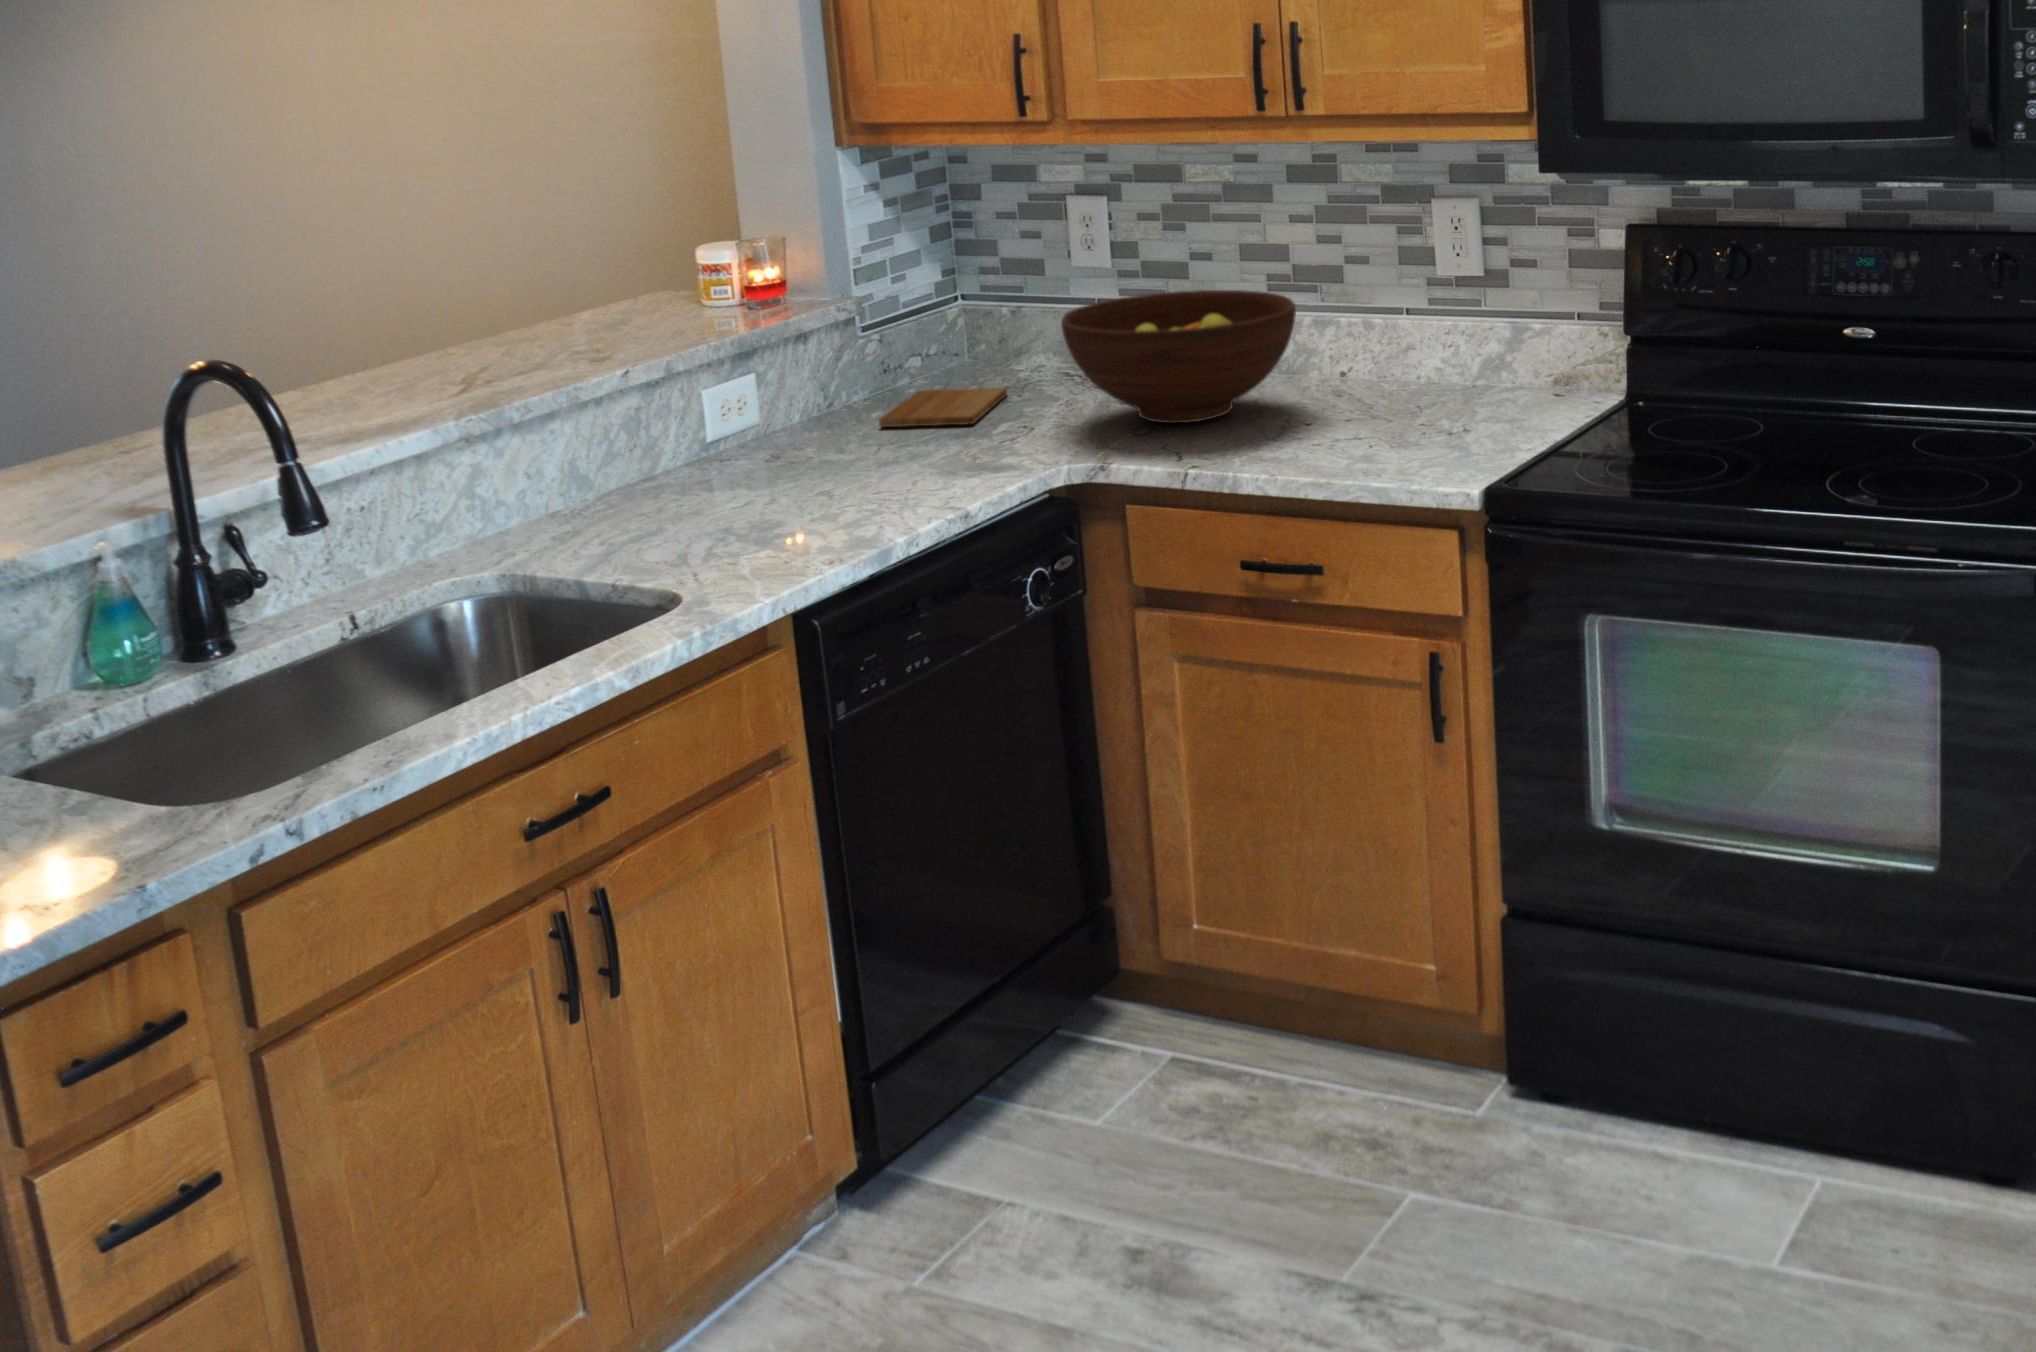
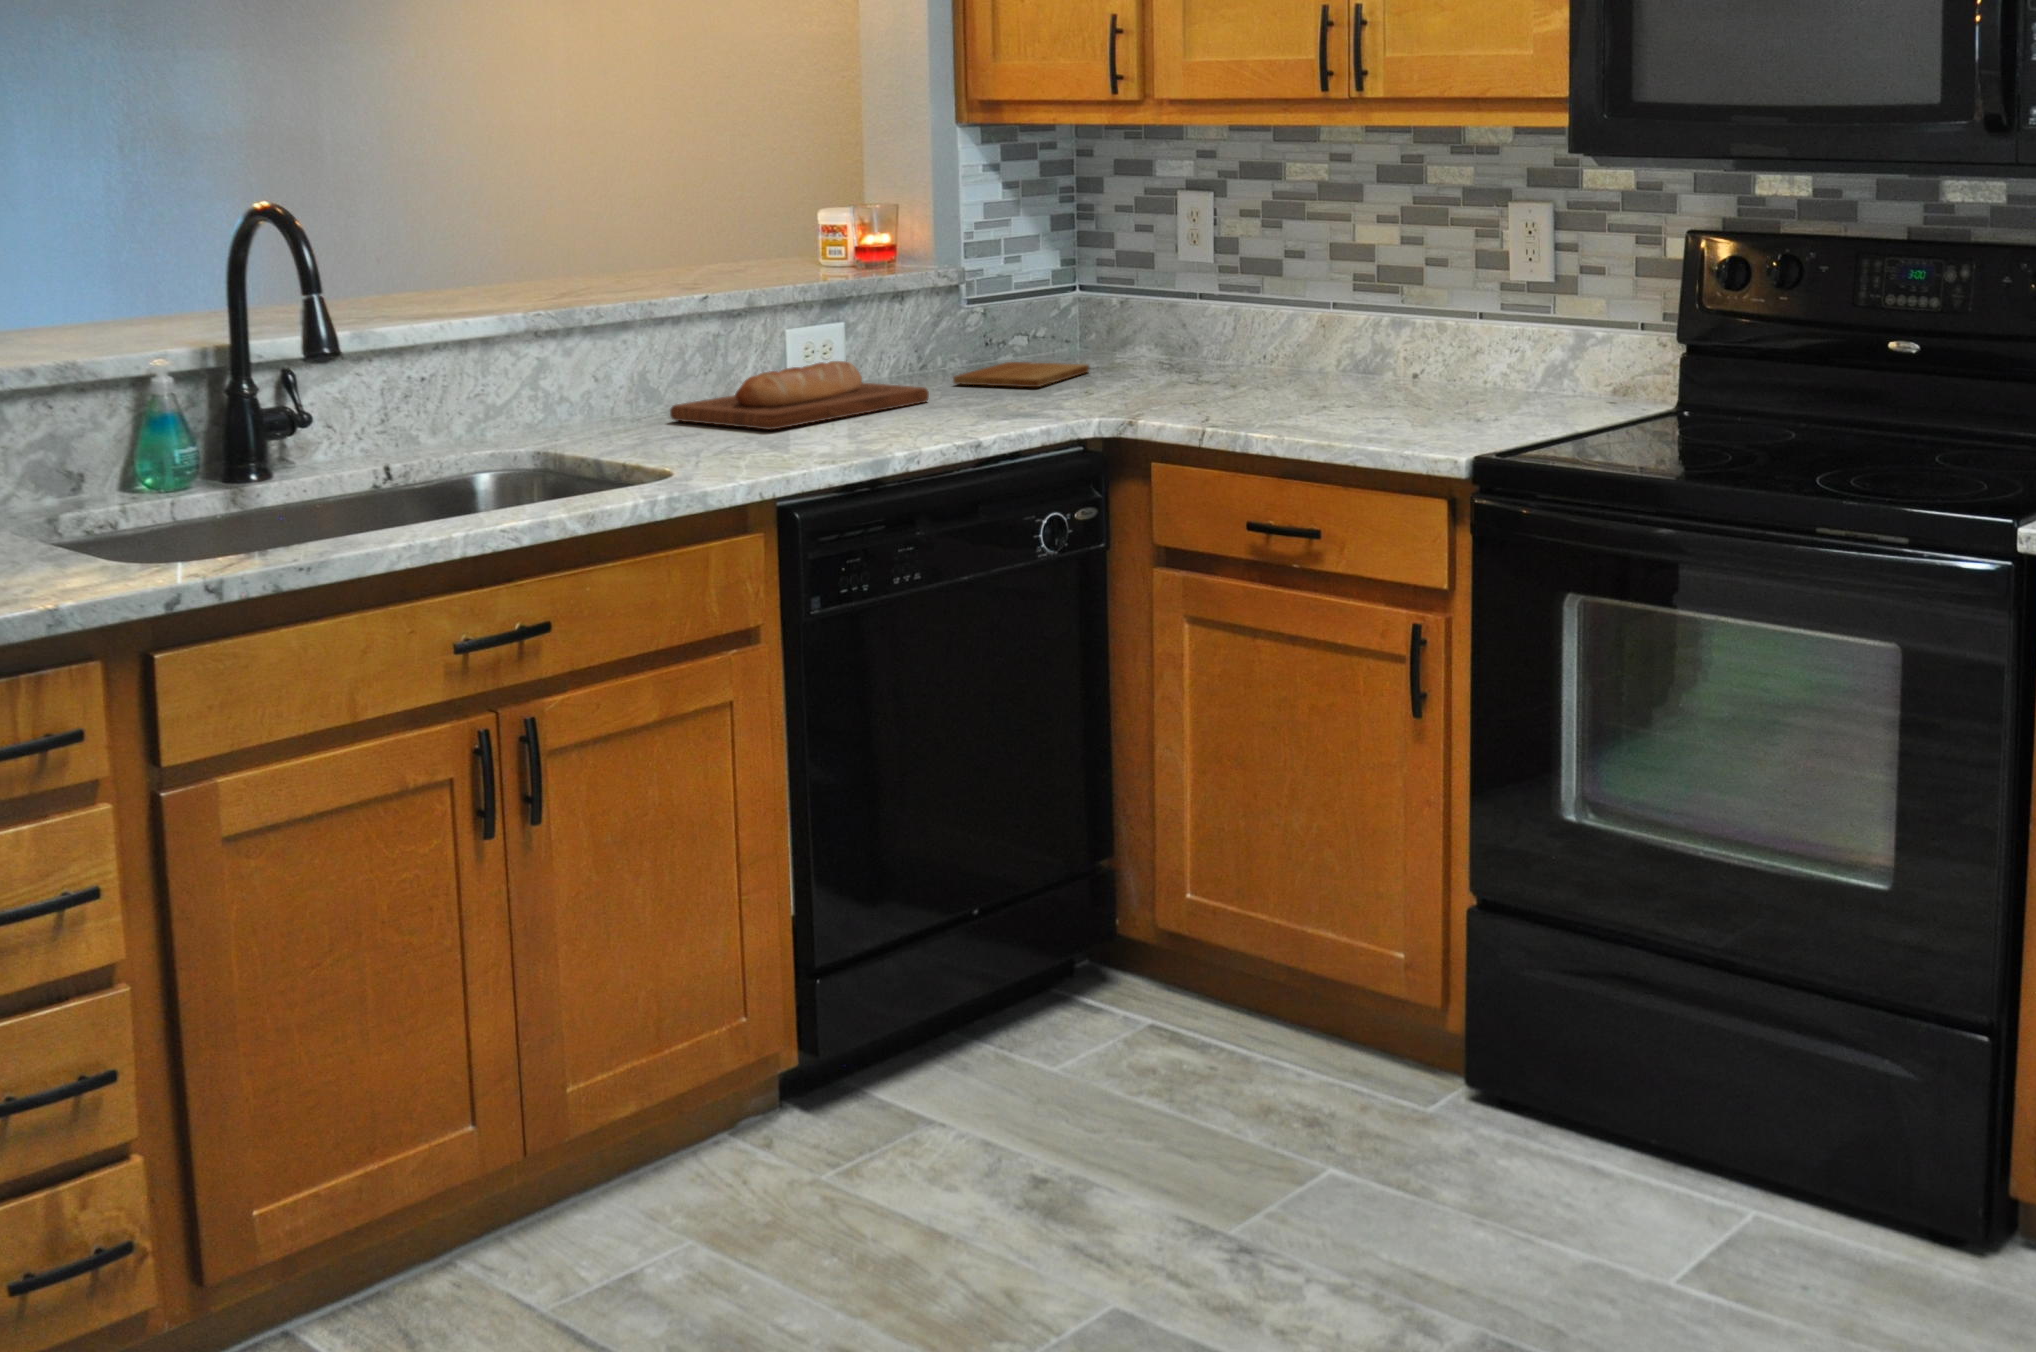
fruit bowl: present [1061,290,1296,423] -> none [1121,280,1351,398]
bread loaf: none [614,423,873,519] -> present [670,361,929,430]

